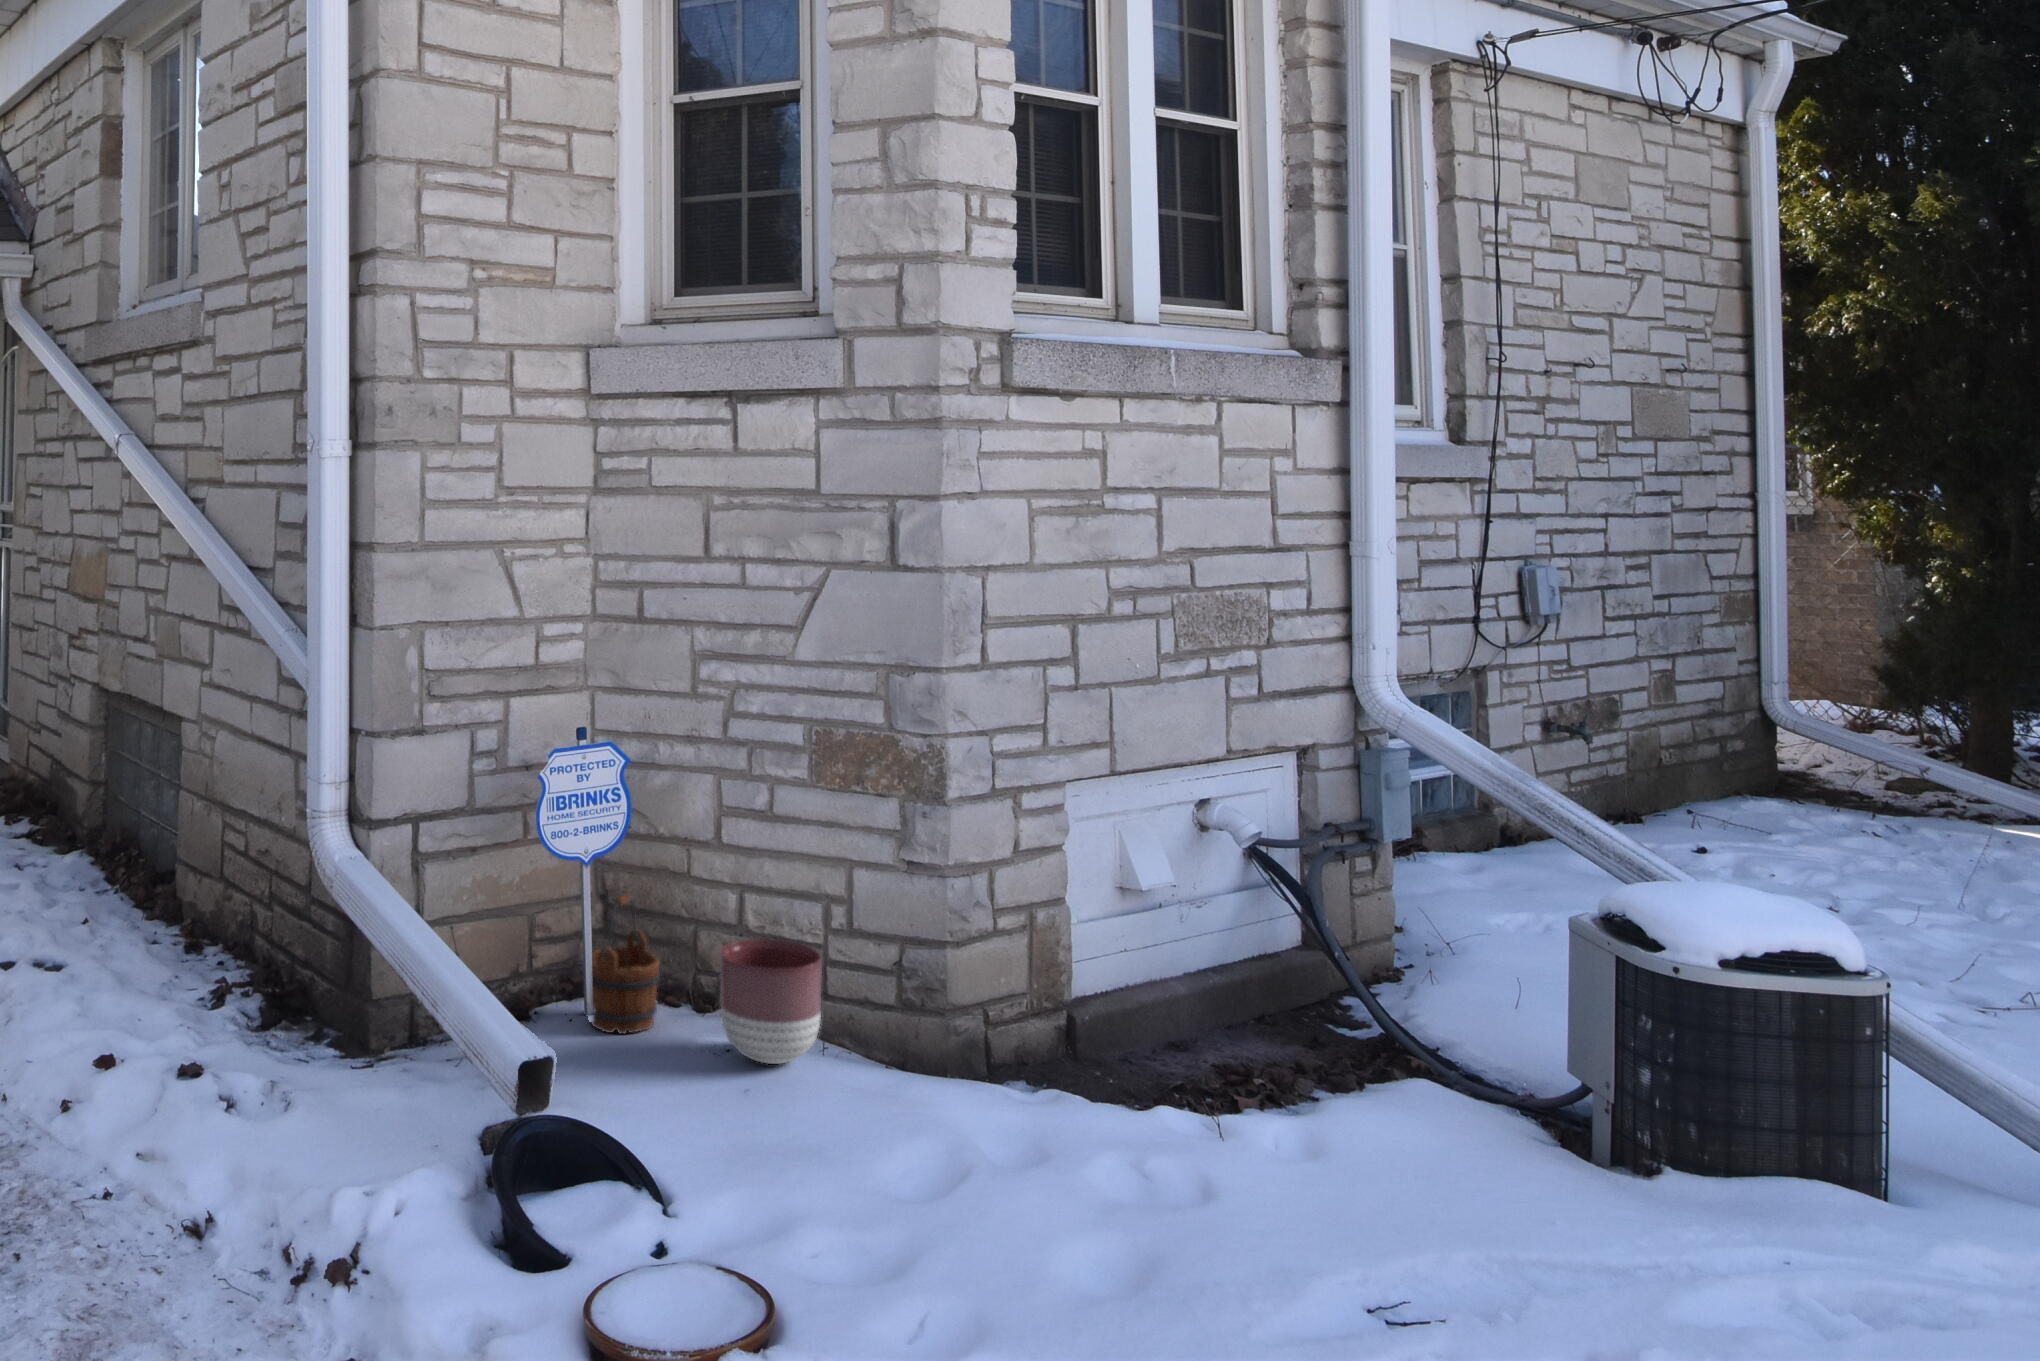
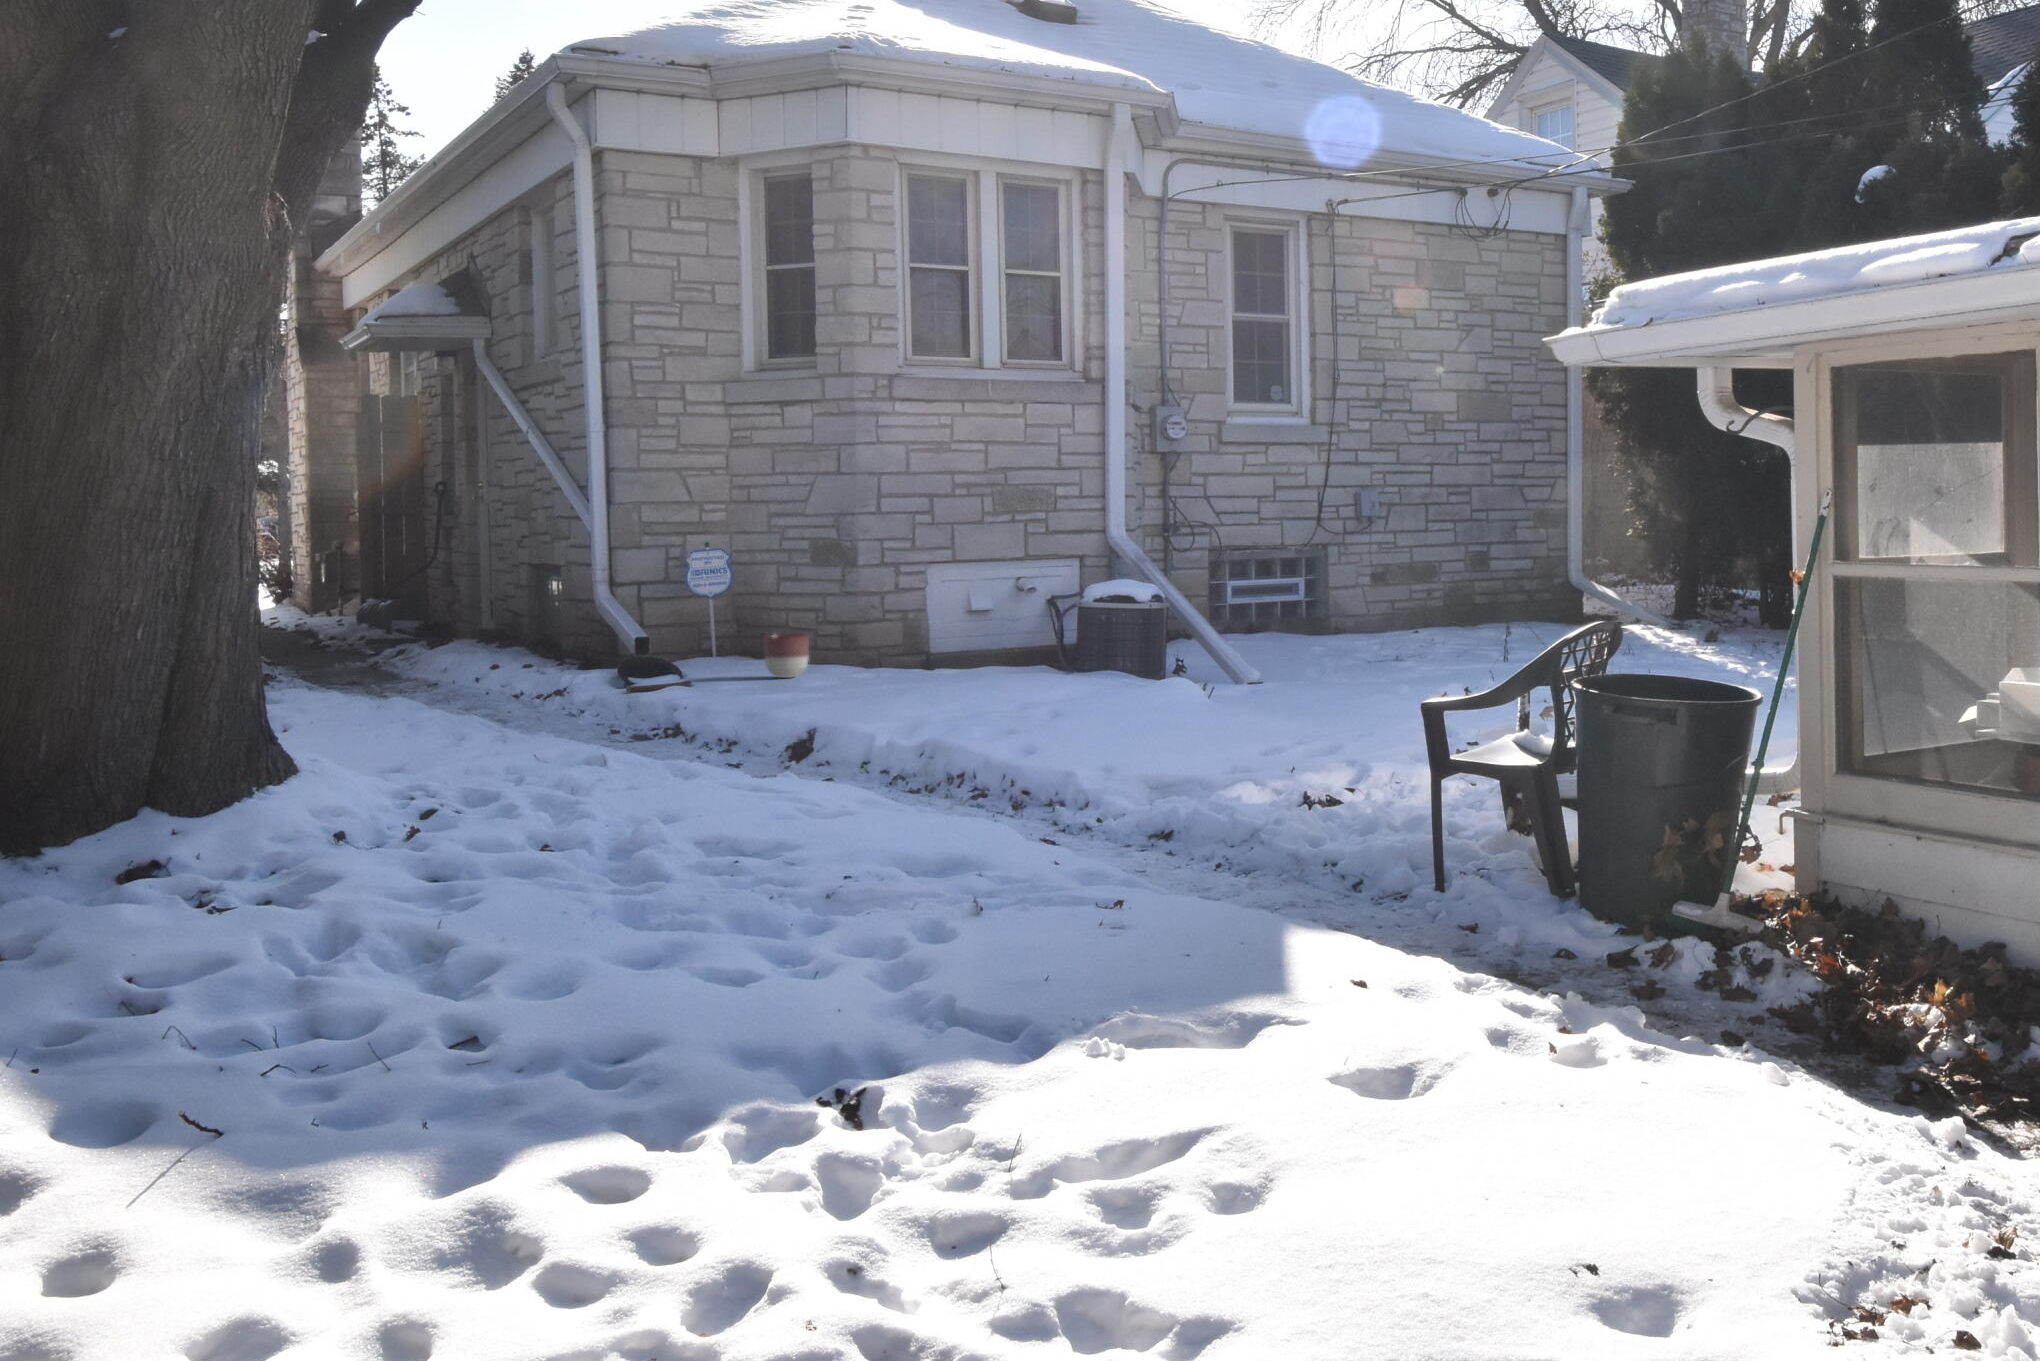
wooden bucket: present [591,894,660,1034] -> none [719,621,754,676]

